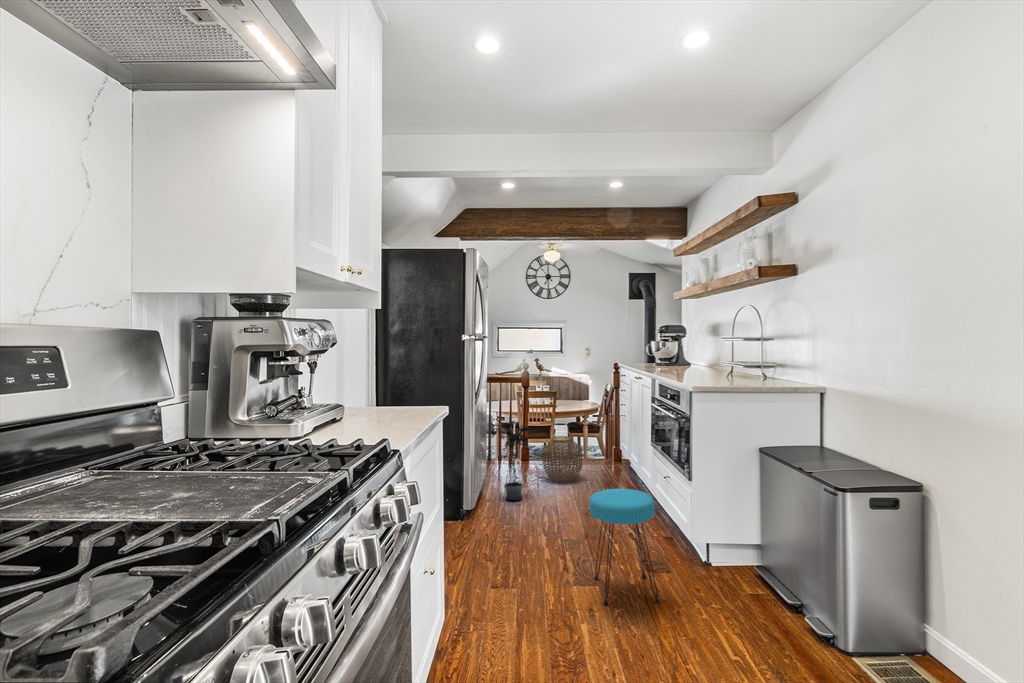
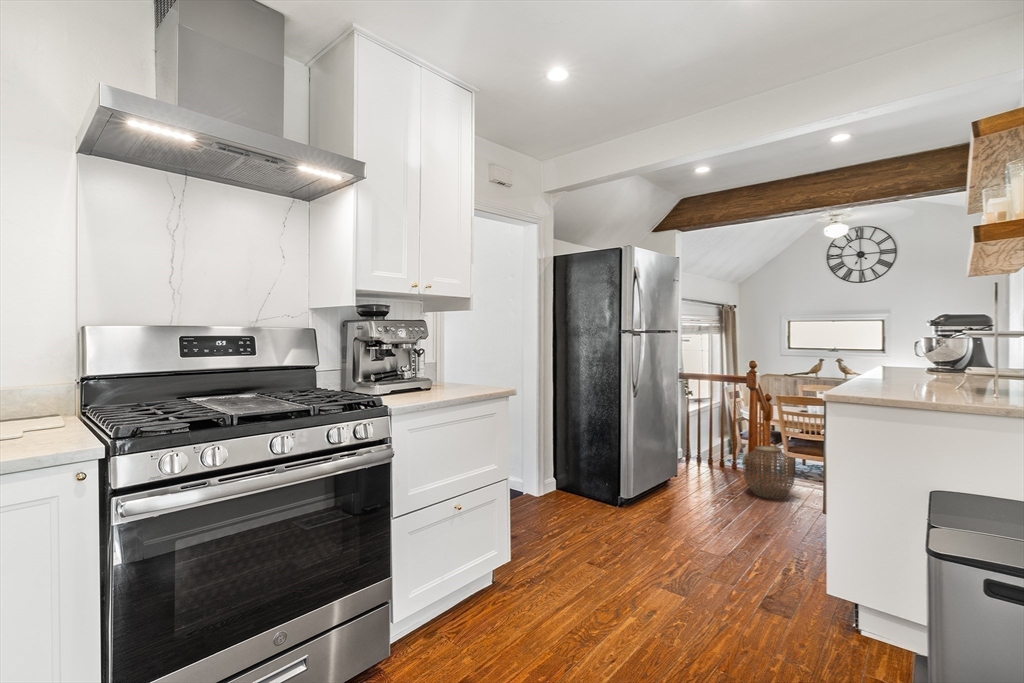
potted plant: present [490,421,539,500] -> none [666,416,723,502]
stool: present [589,489,659,604] -> none [671,500,748,631]

